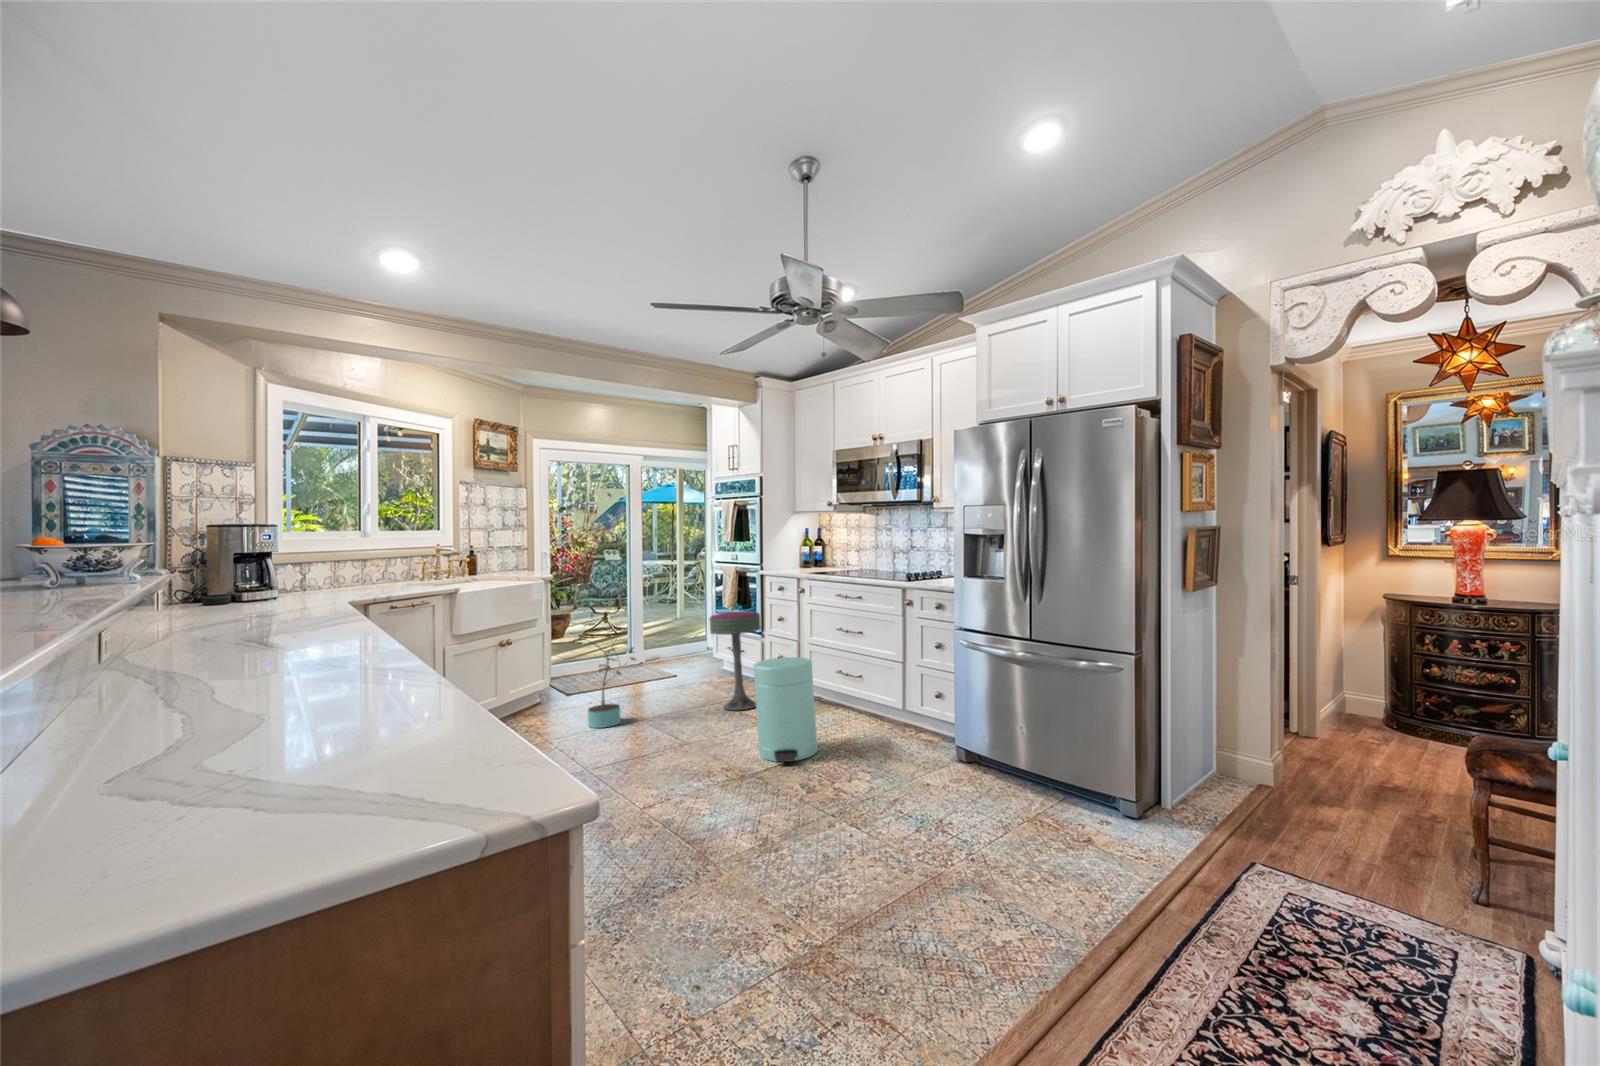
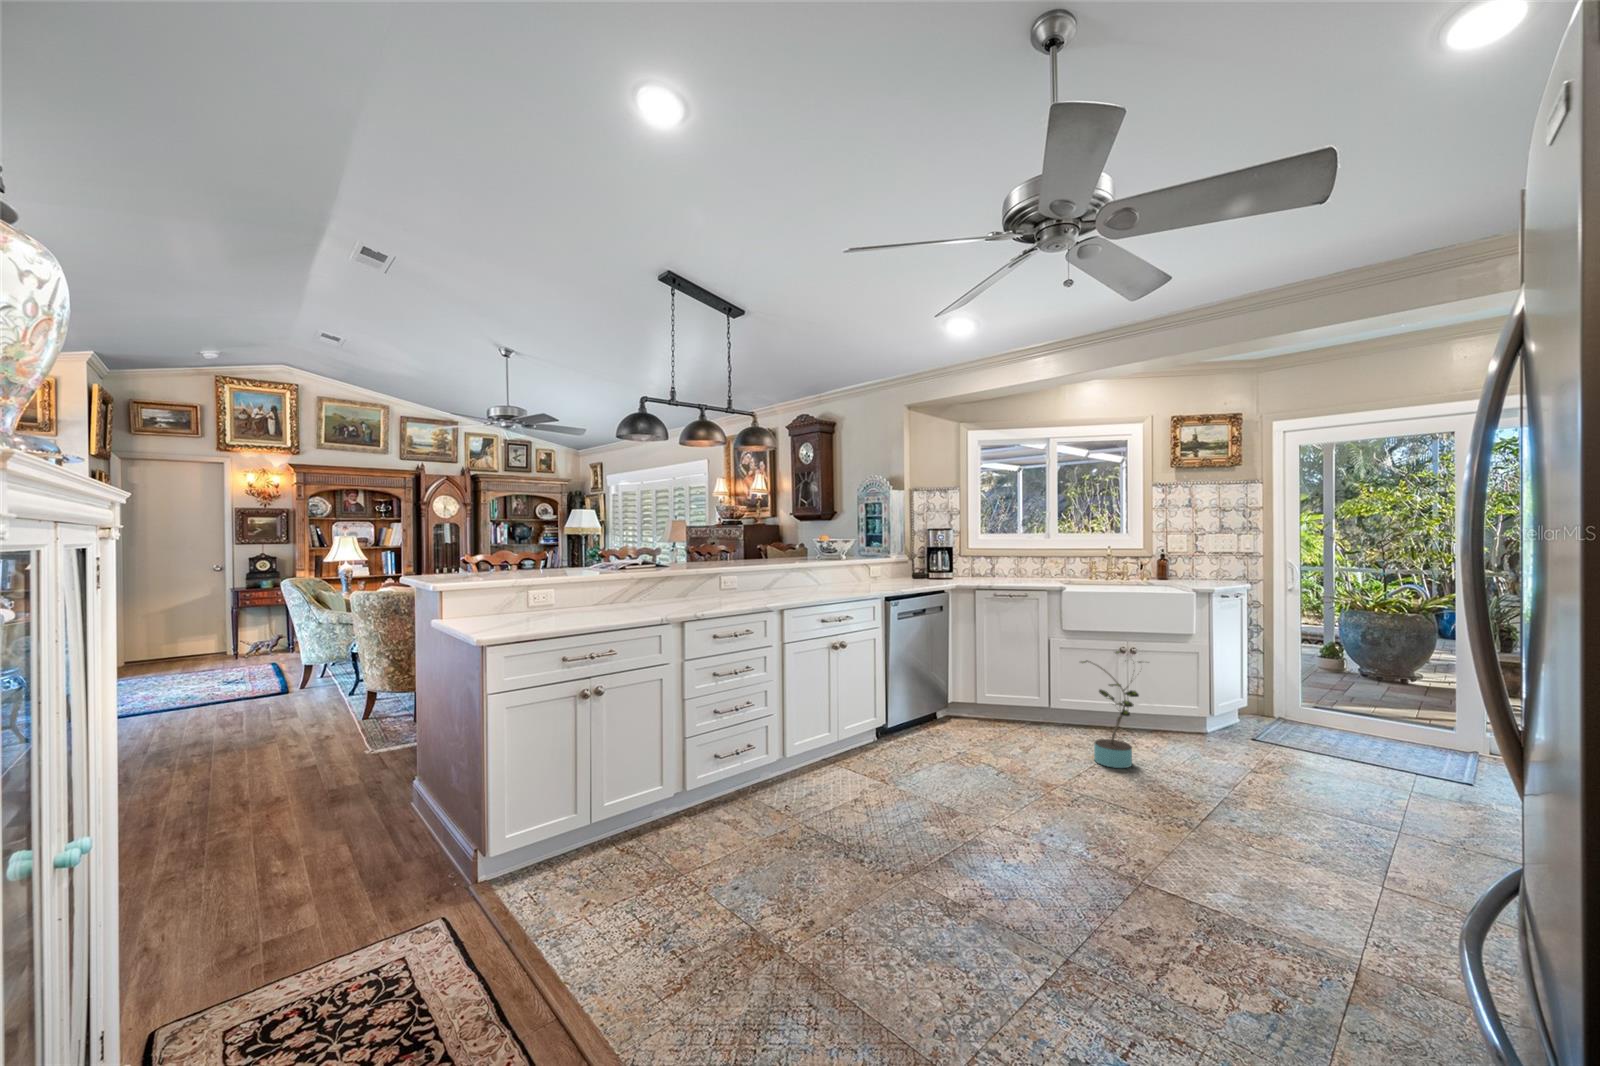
bar stool: present [709,611,761,711] -> none [1199,687,1292,846]
trash can: present [753,657,818,762] -> none [978,738,1072,883]

